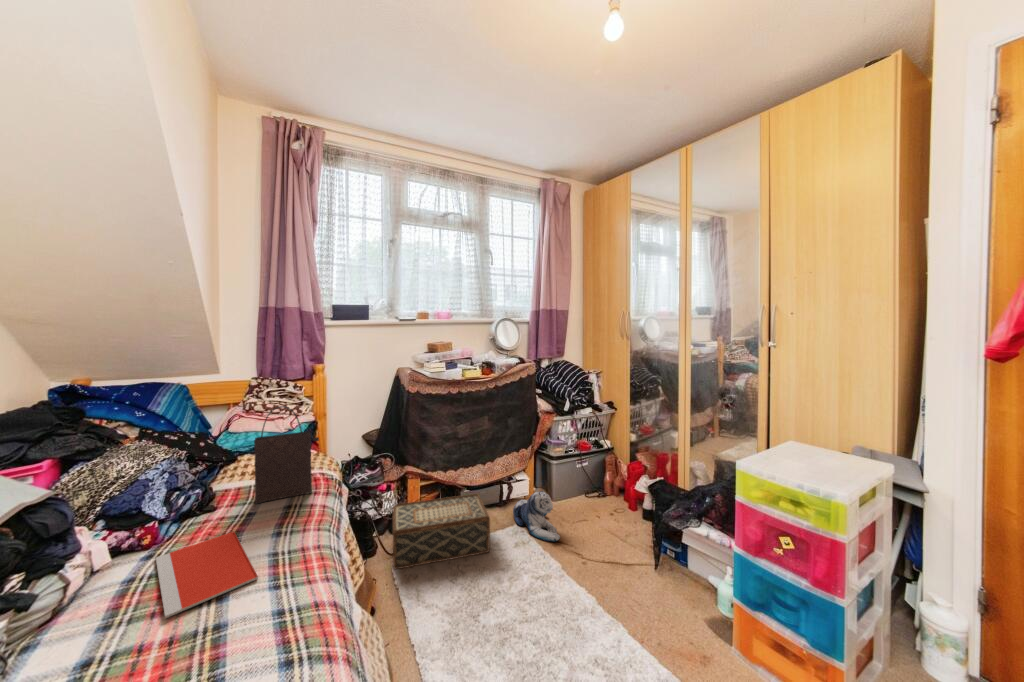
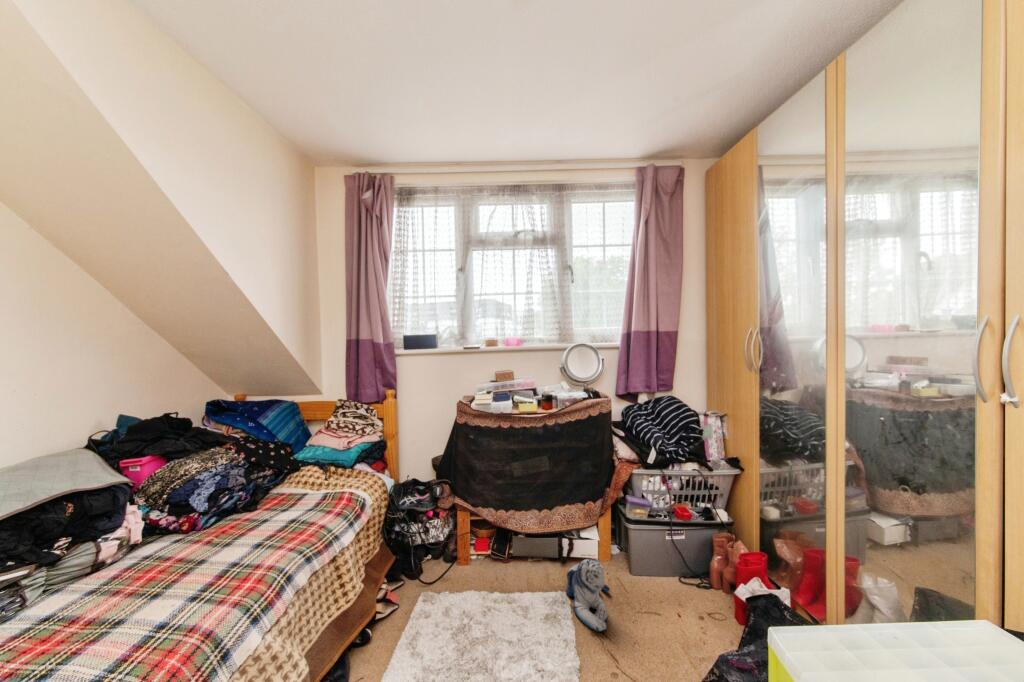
handbag: present [254,406,319,503] -> none [275,429,329,512]
woven basket: present [392,494,490,570] -> none [413,536,524,618]
notebook: present [156,531,258,618] -> none [129,535,238,598]

